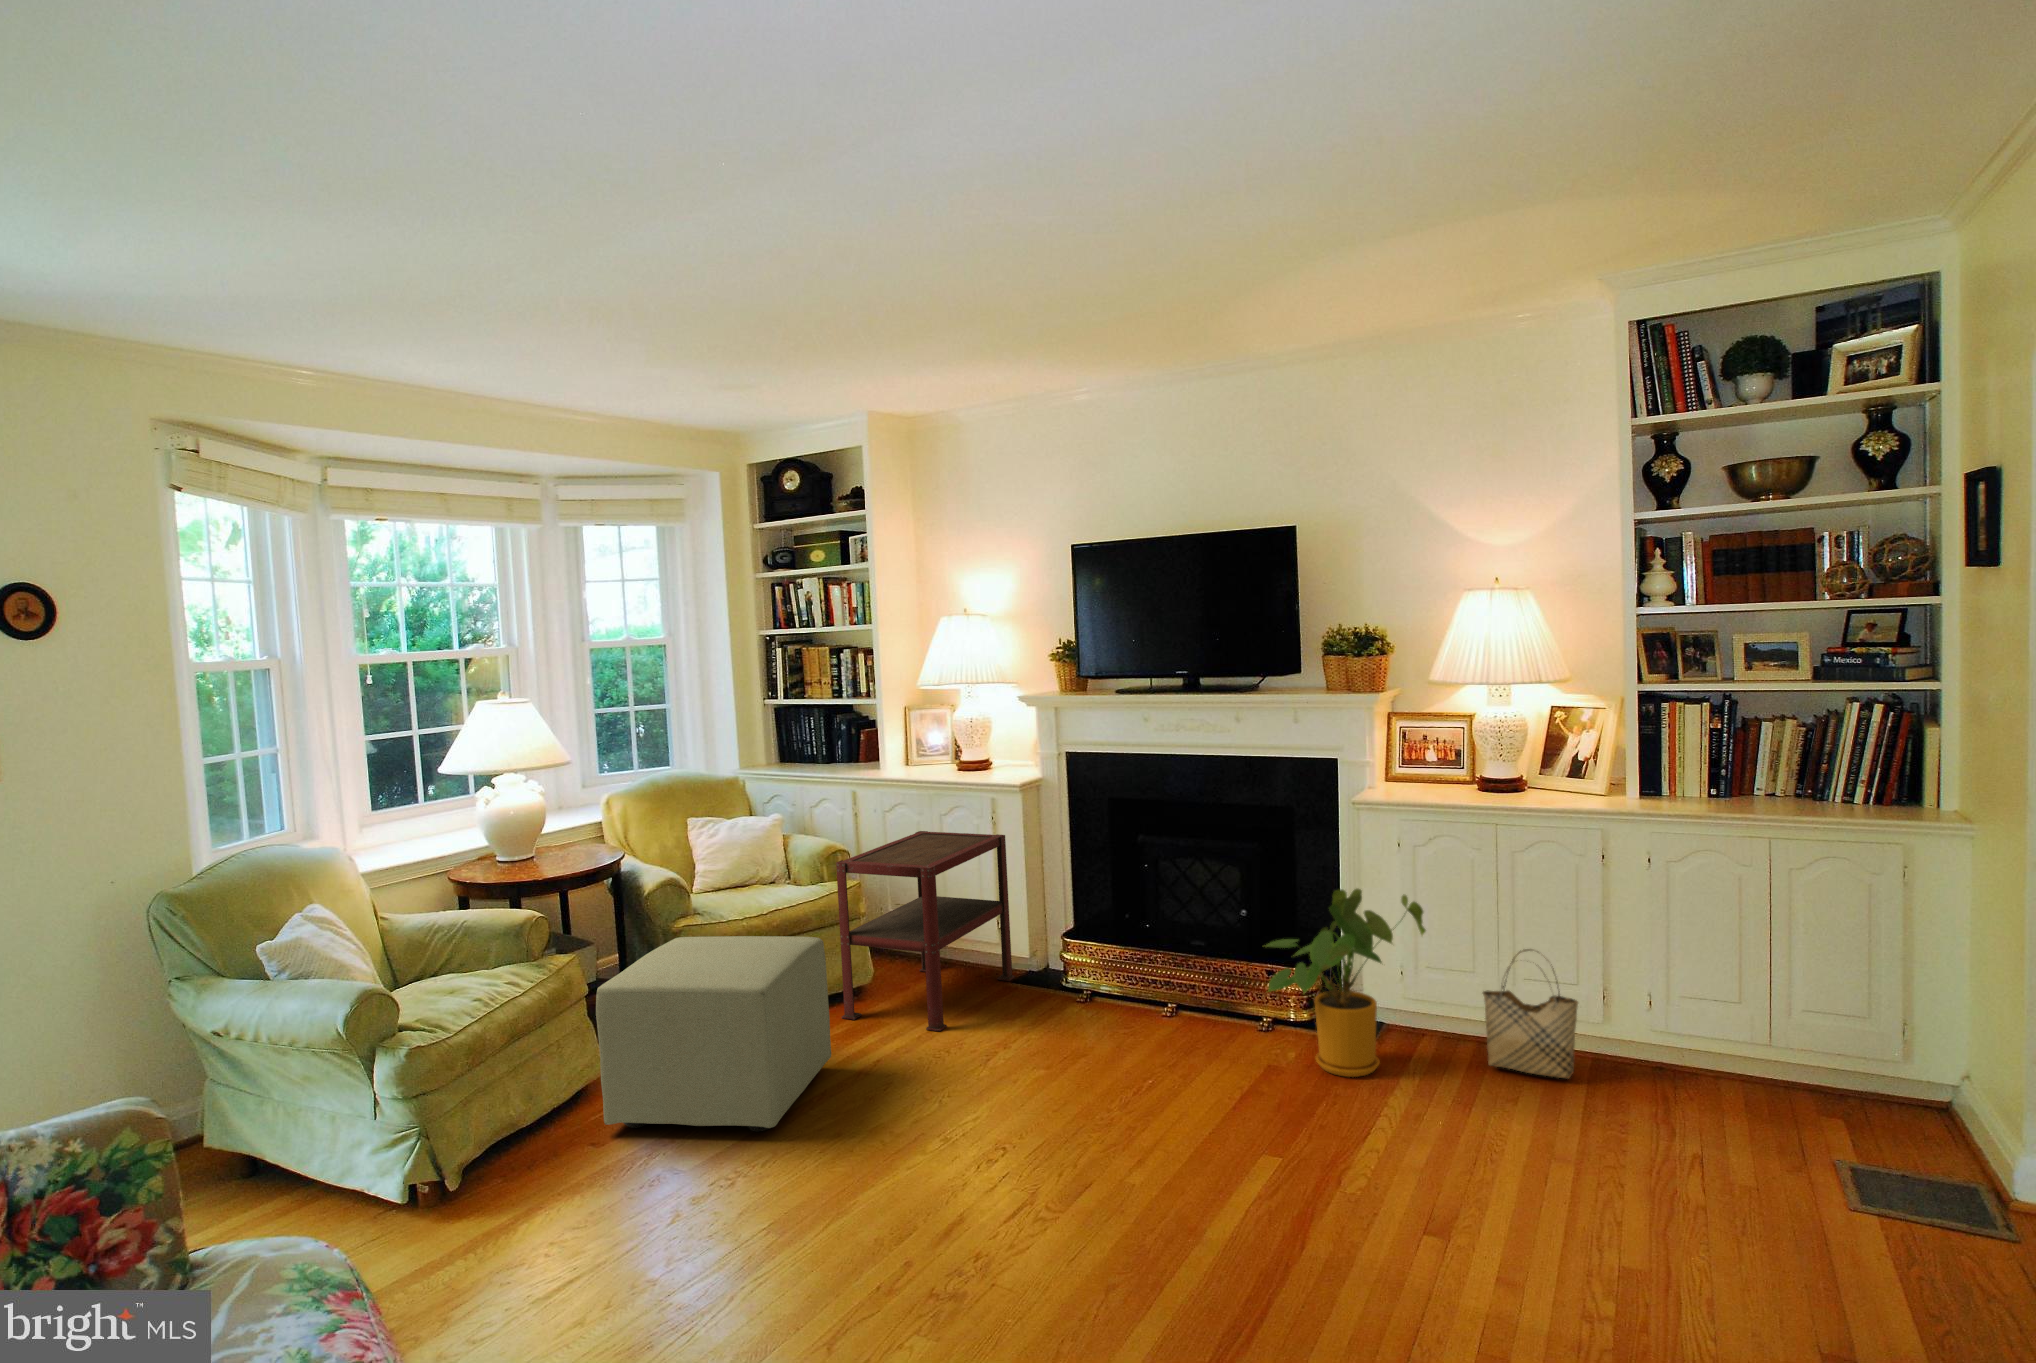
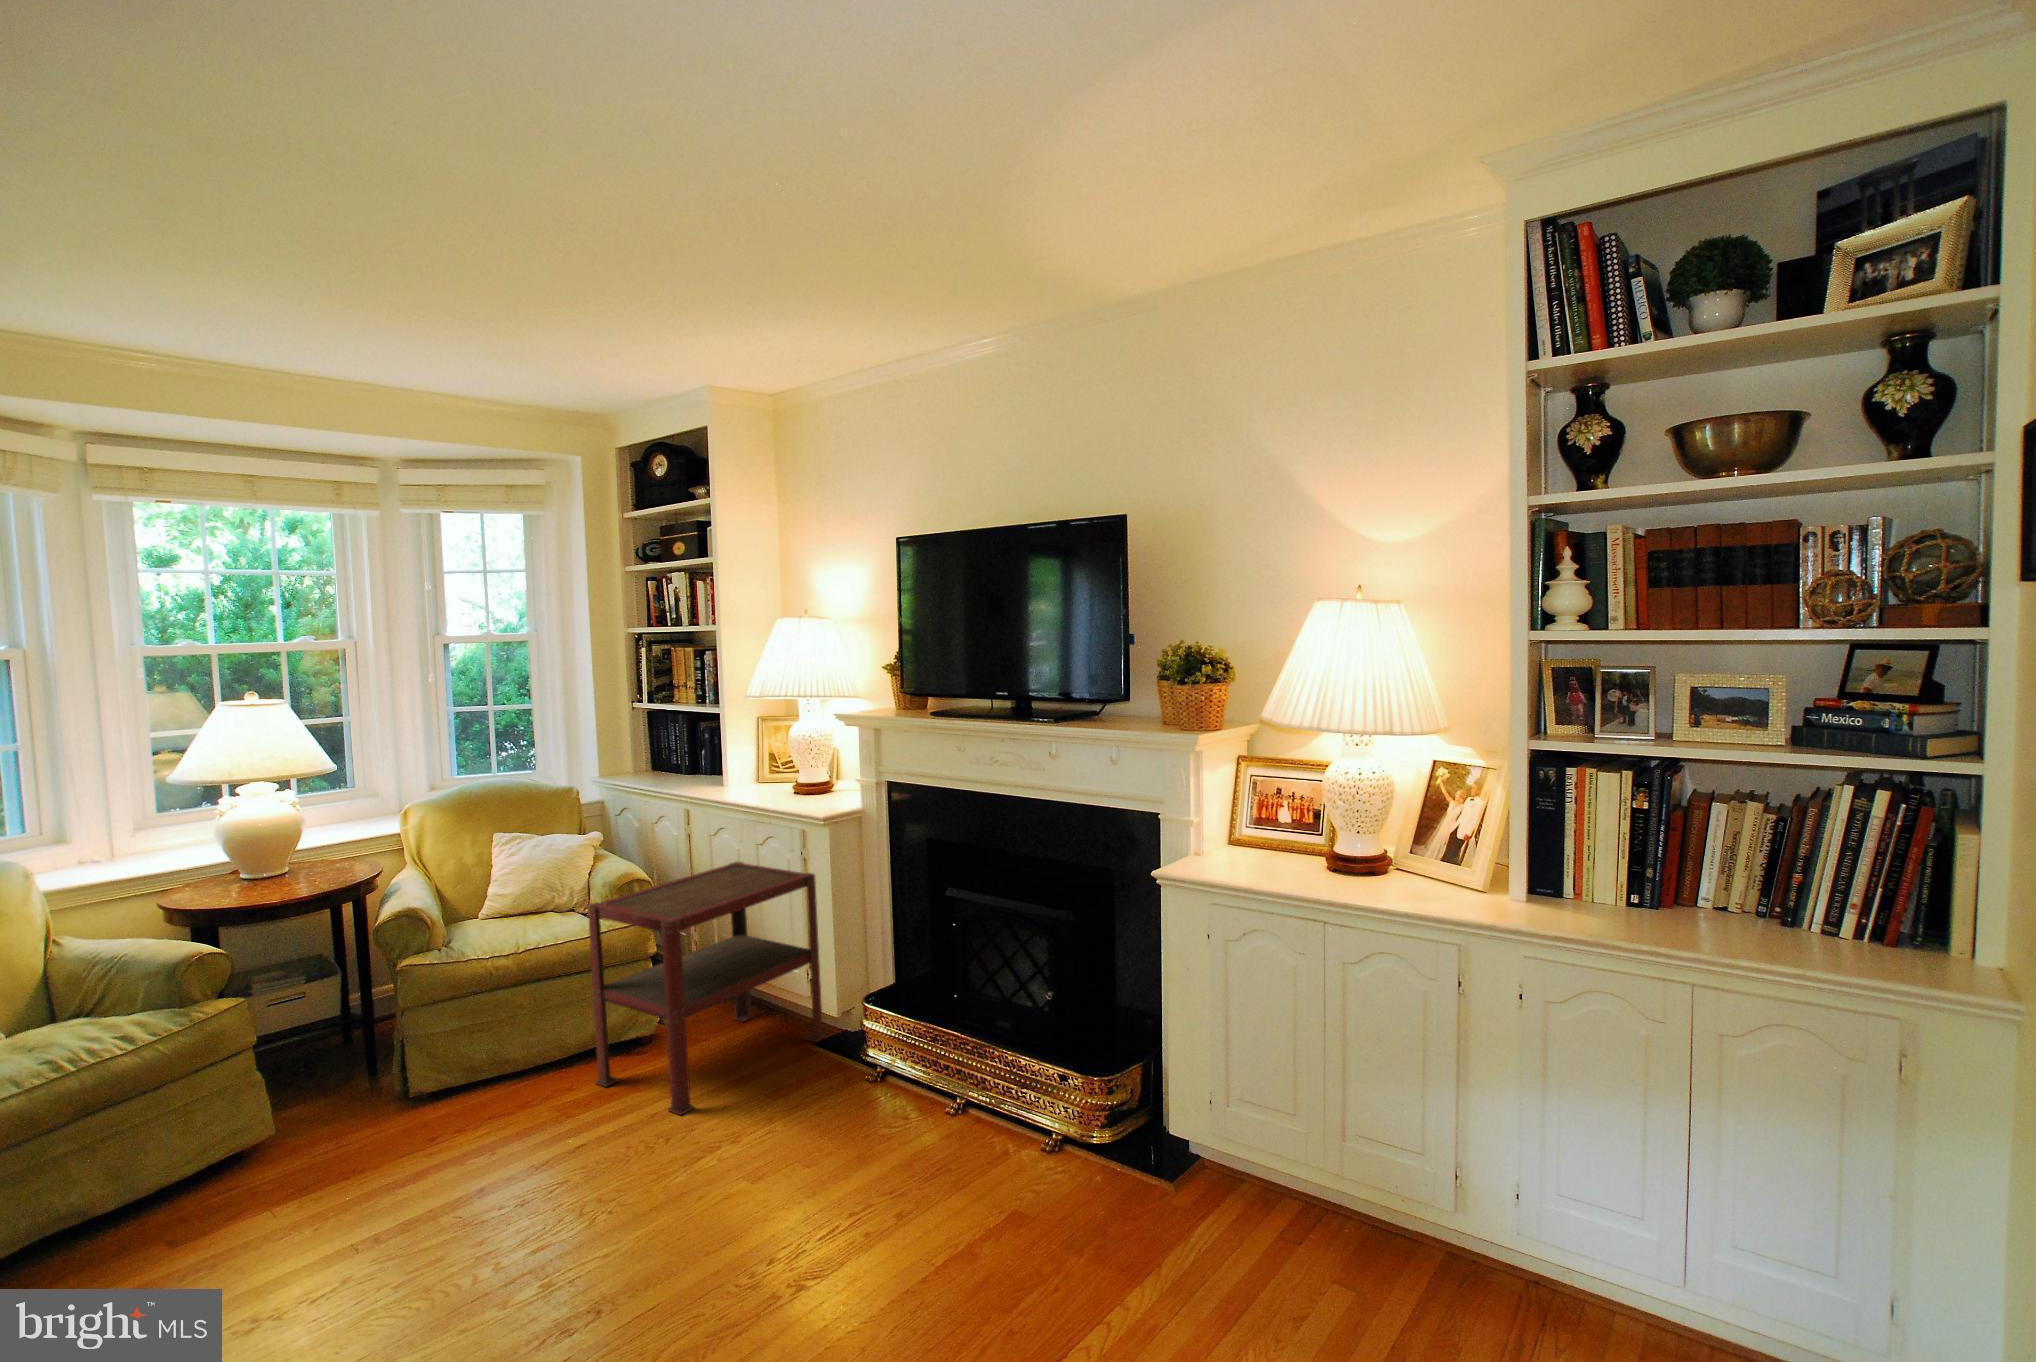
house plant: present [1266,889,1426,1077] -> none [1006,989,1234,1251]
ottoman: present [596,936,831,1132] -> none [164,995,516,1270]
woven basket: present [1483,949,1578,1079] -> none [1294,1097,1419,1292]

